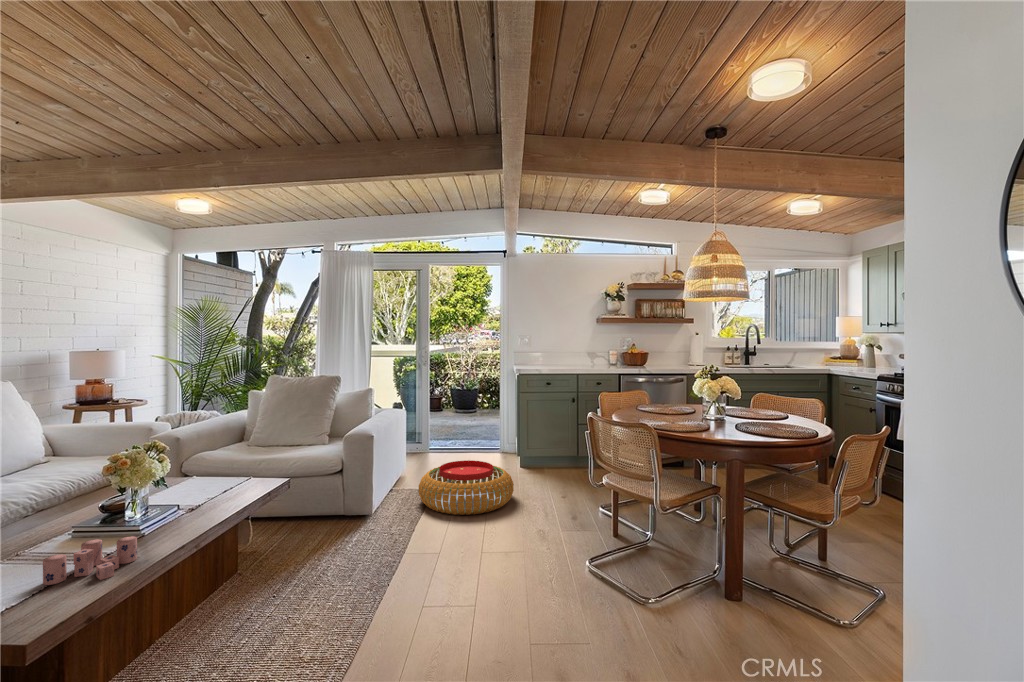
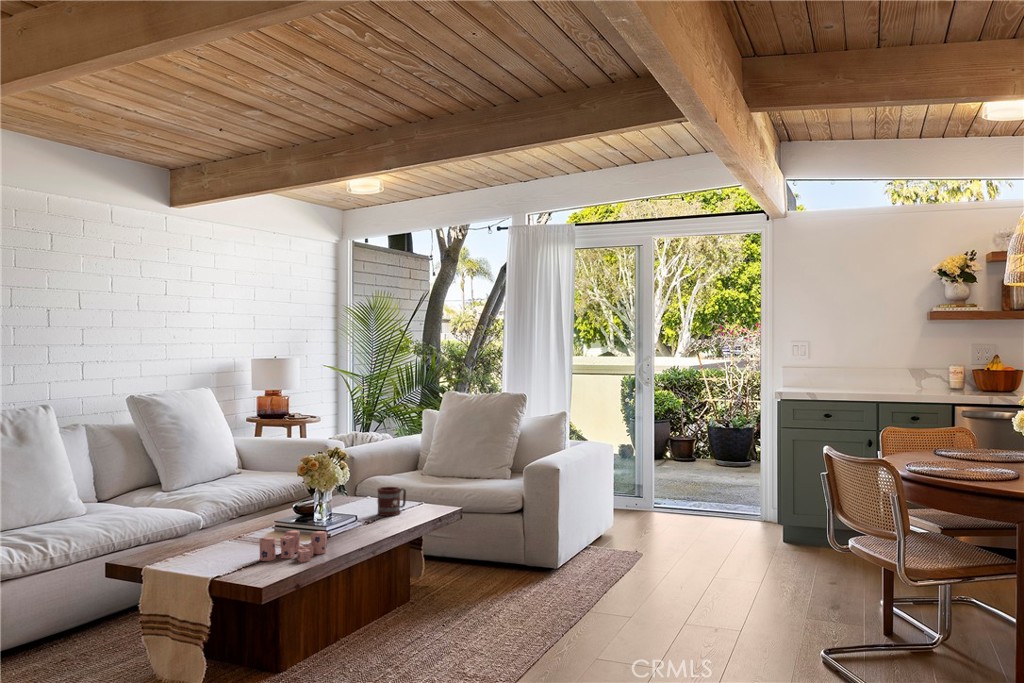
pouf: present [419,460,514,515] -> none [619,510,748,577]
mug: none [202,470,232,499] -> present [377,487,406,516]

